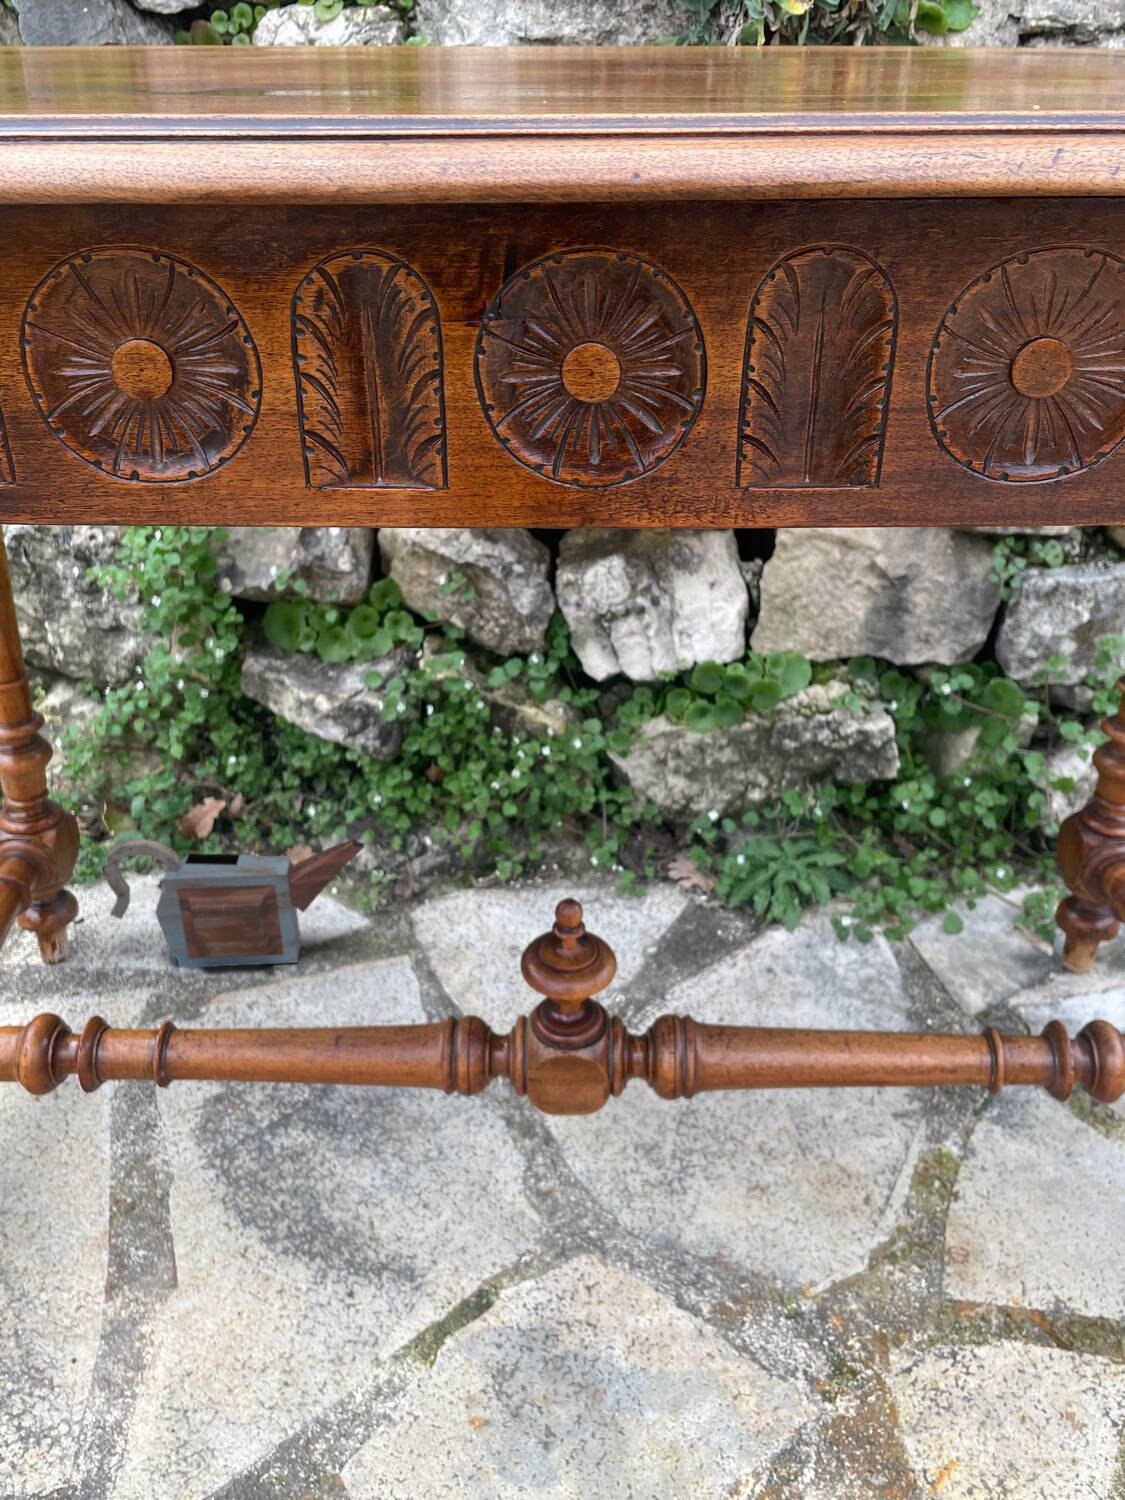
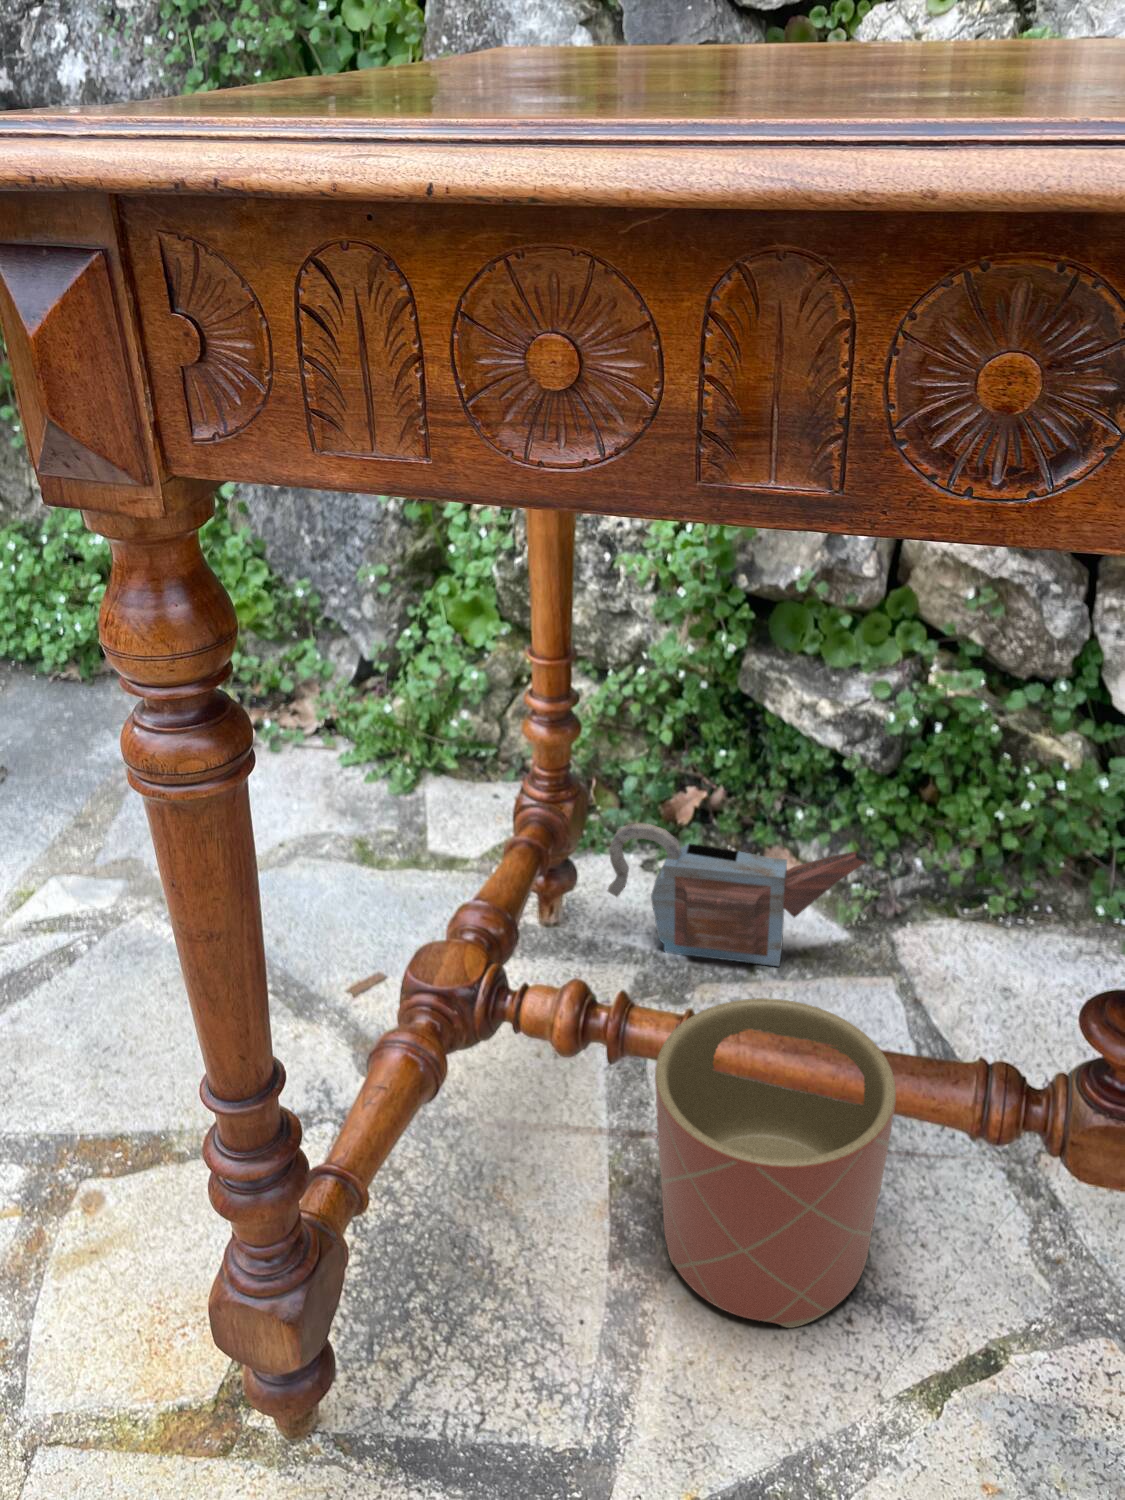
planter: none [120,993,368,1316] -> present [655,998,896,1328]

